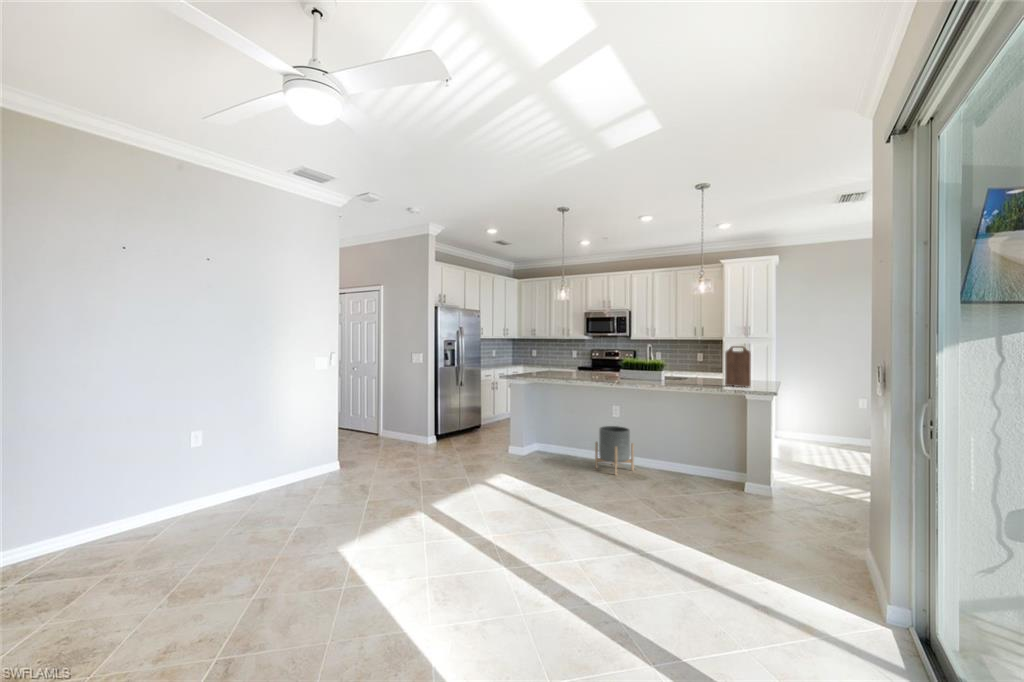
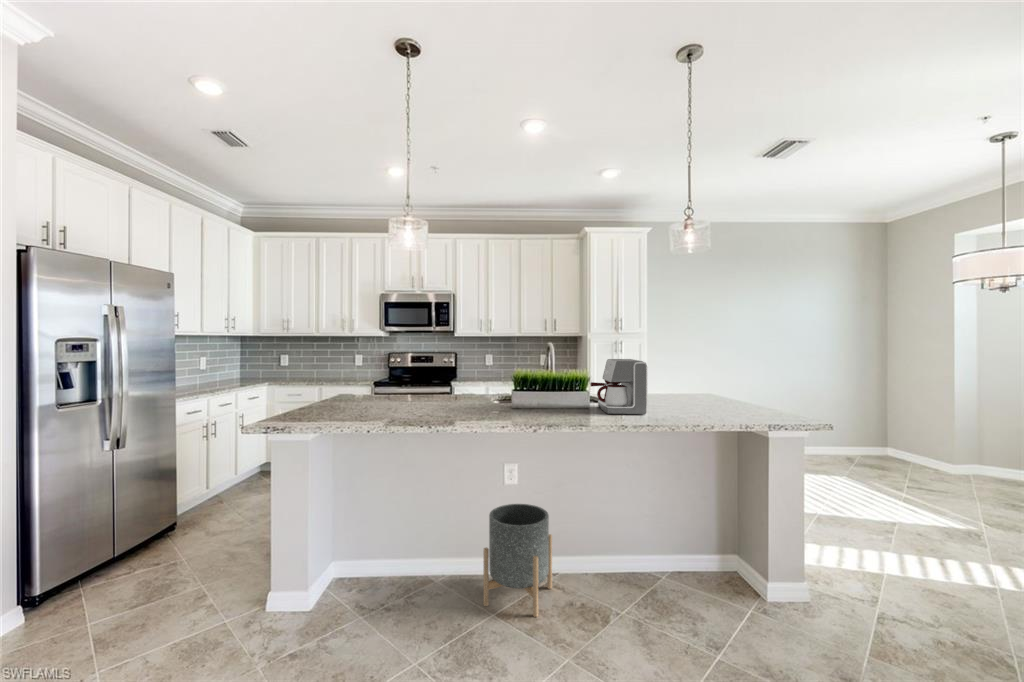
cutting board: present [725,346,751,387] -> none [733,345,779,418]
coffee maker: none [654,353,684,382] -> present [590,359,647,414]

